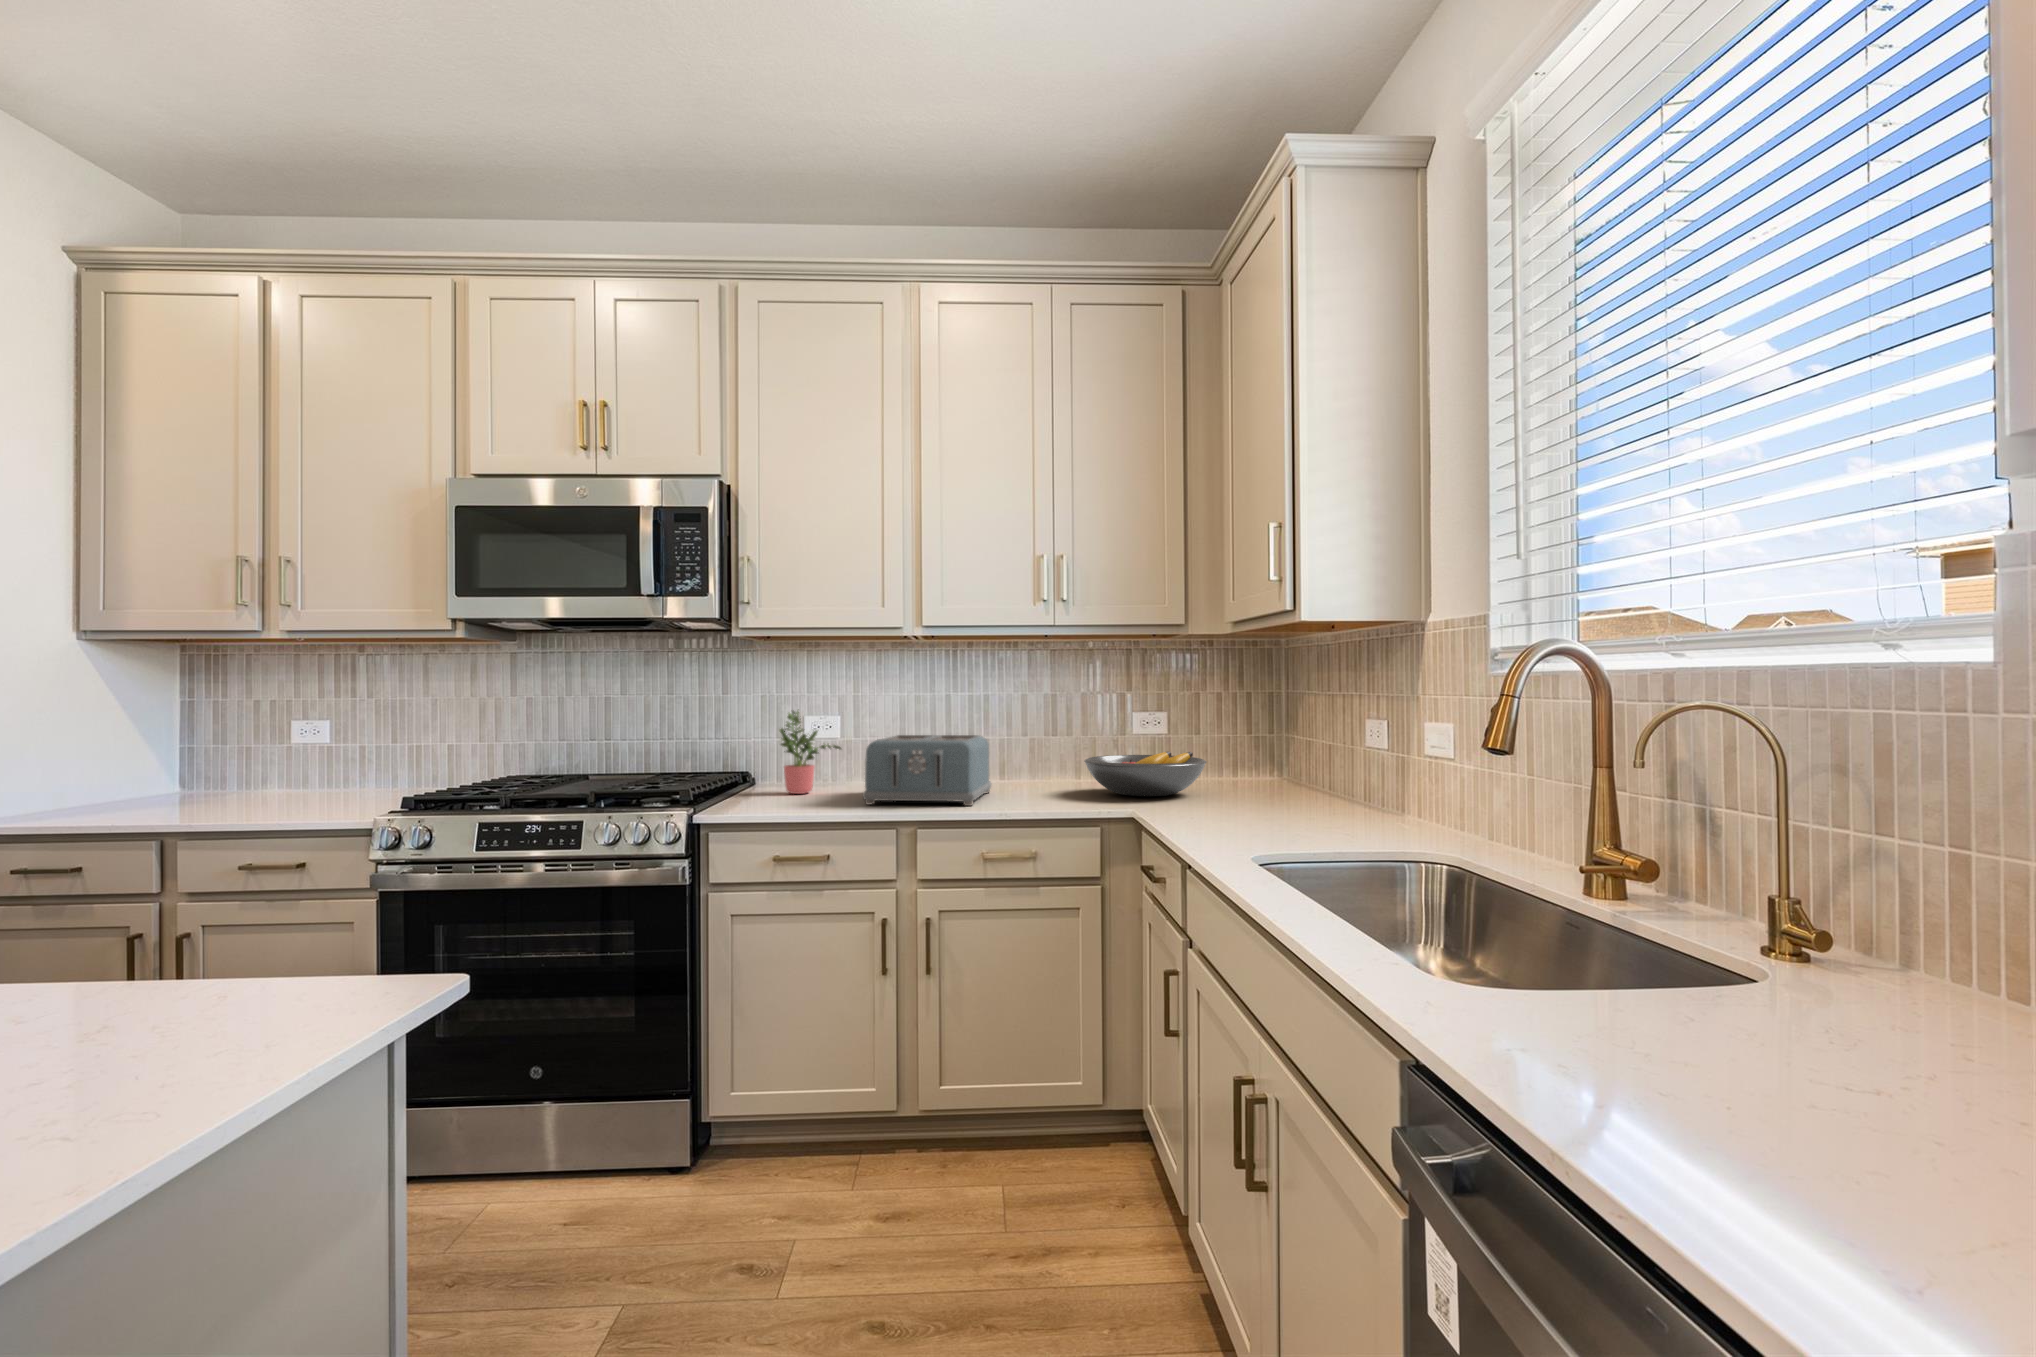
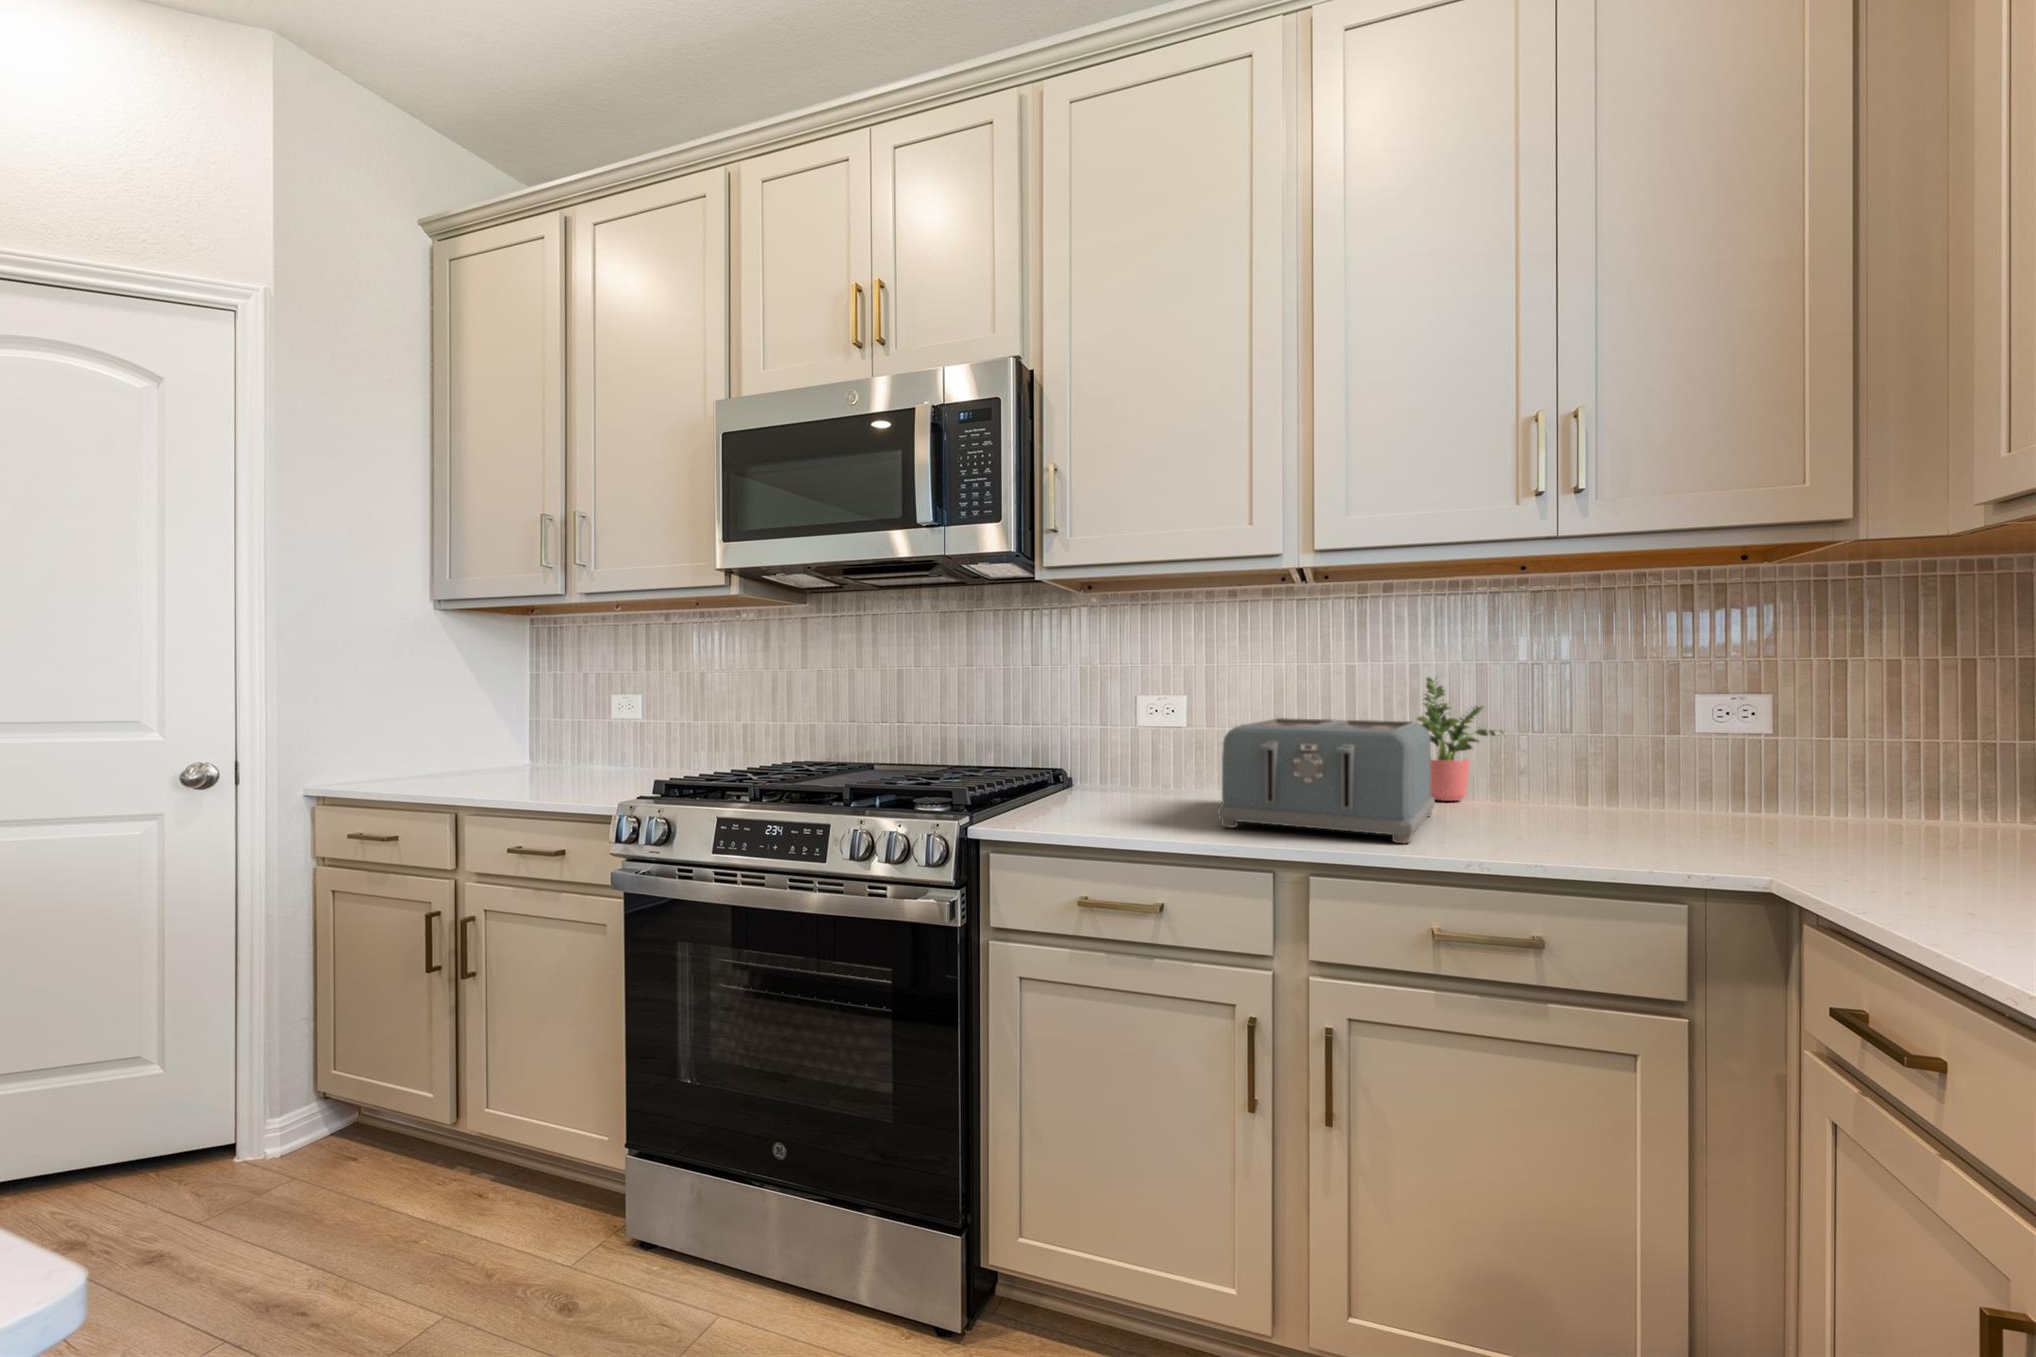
potted plant: present [780,711,841,794] -> present [1417,678,1503,801]
fruit bowl: present [1084,752,1207,796] -> none [1621,764,1930,848]

